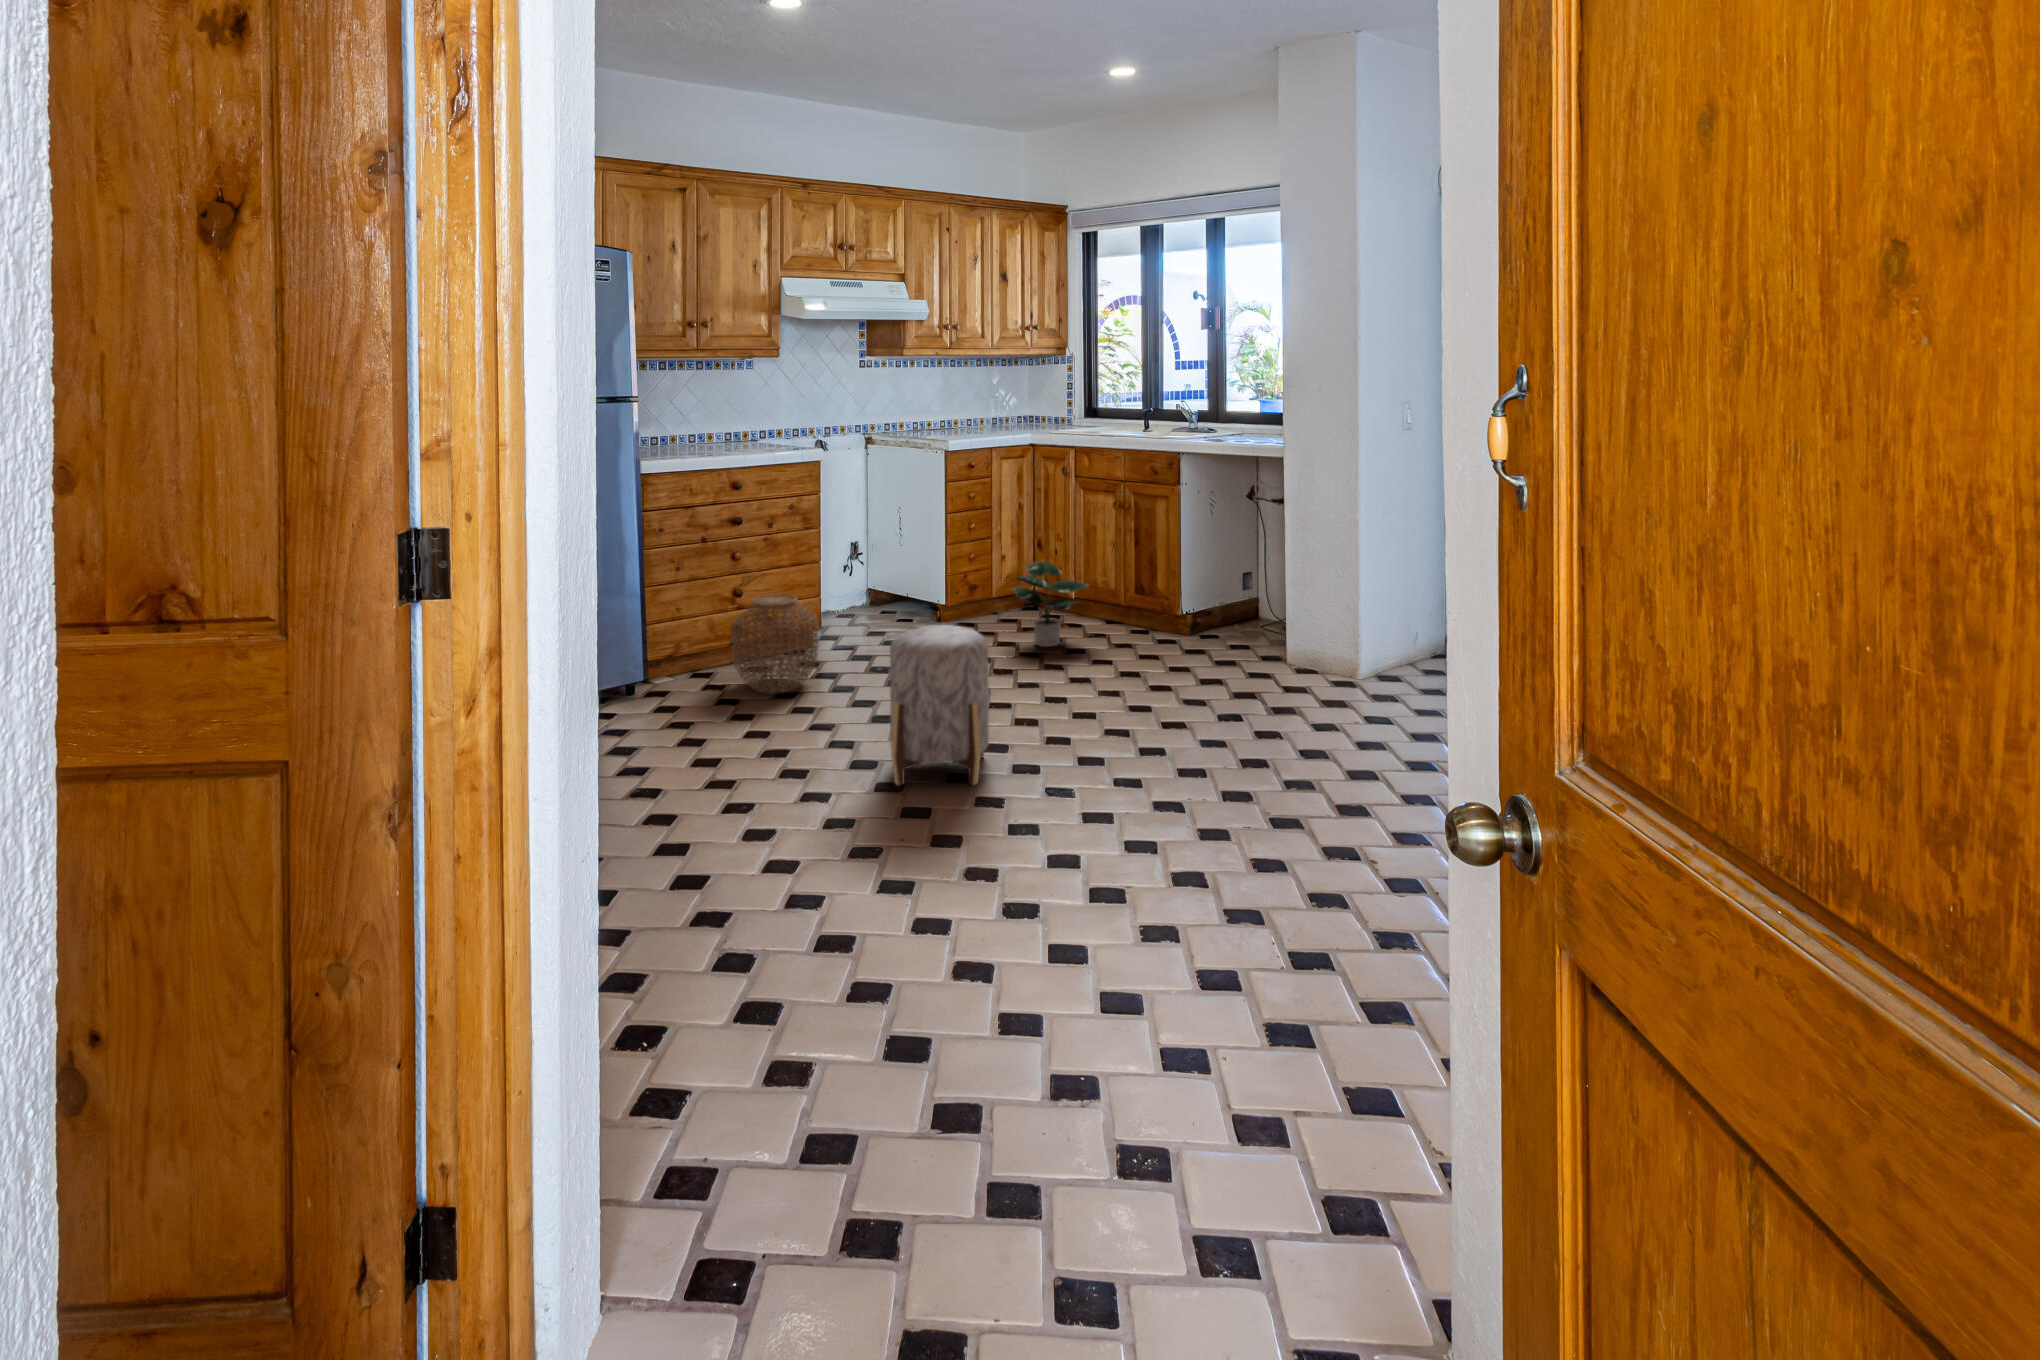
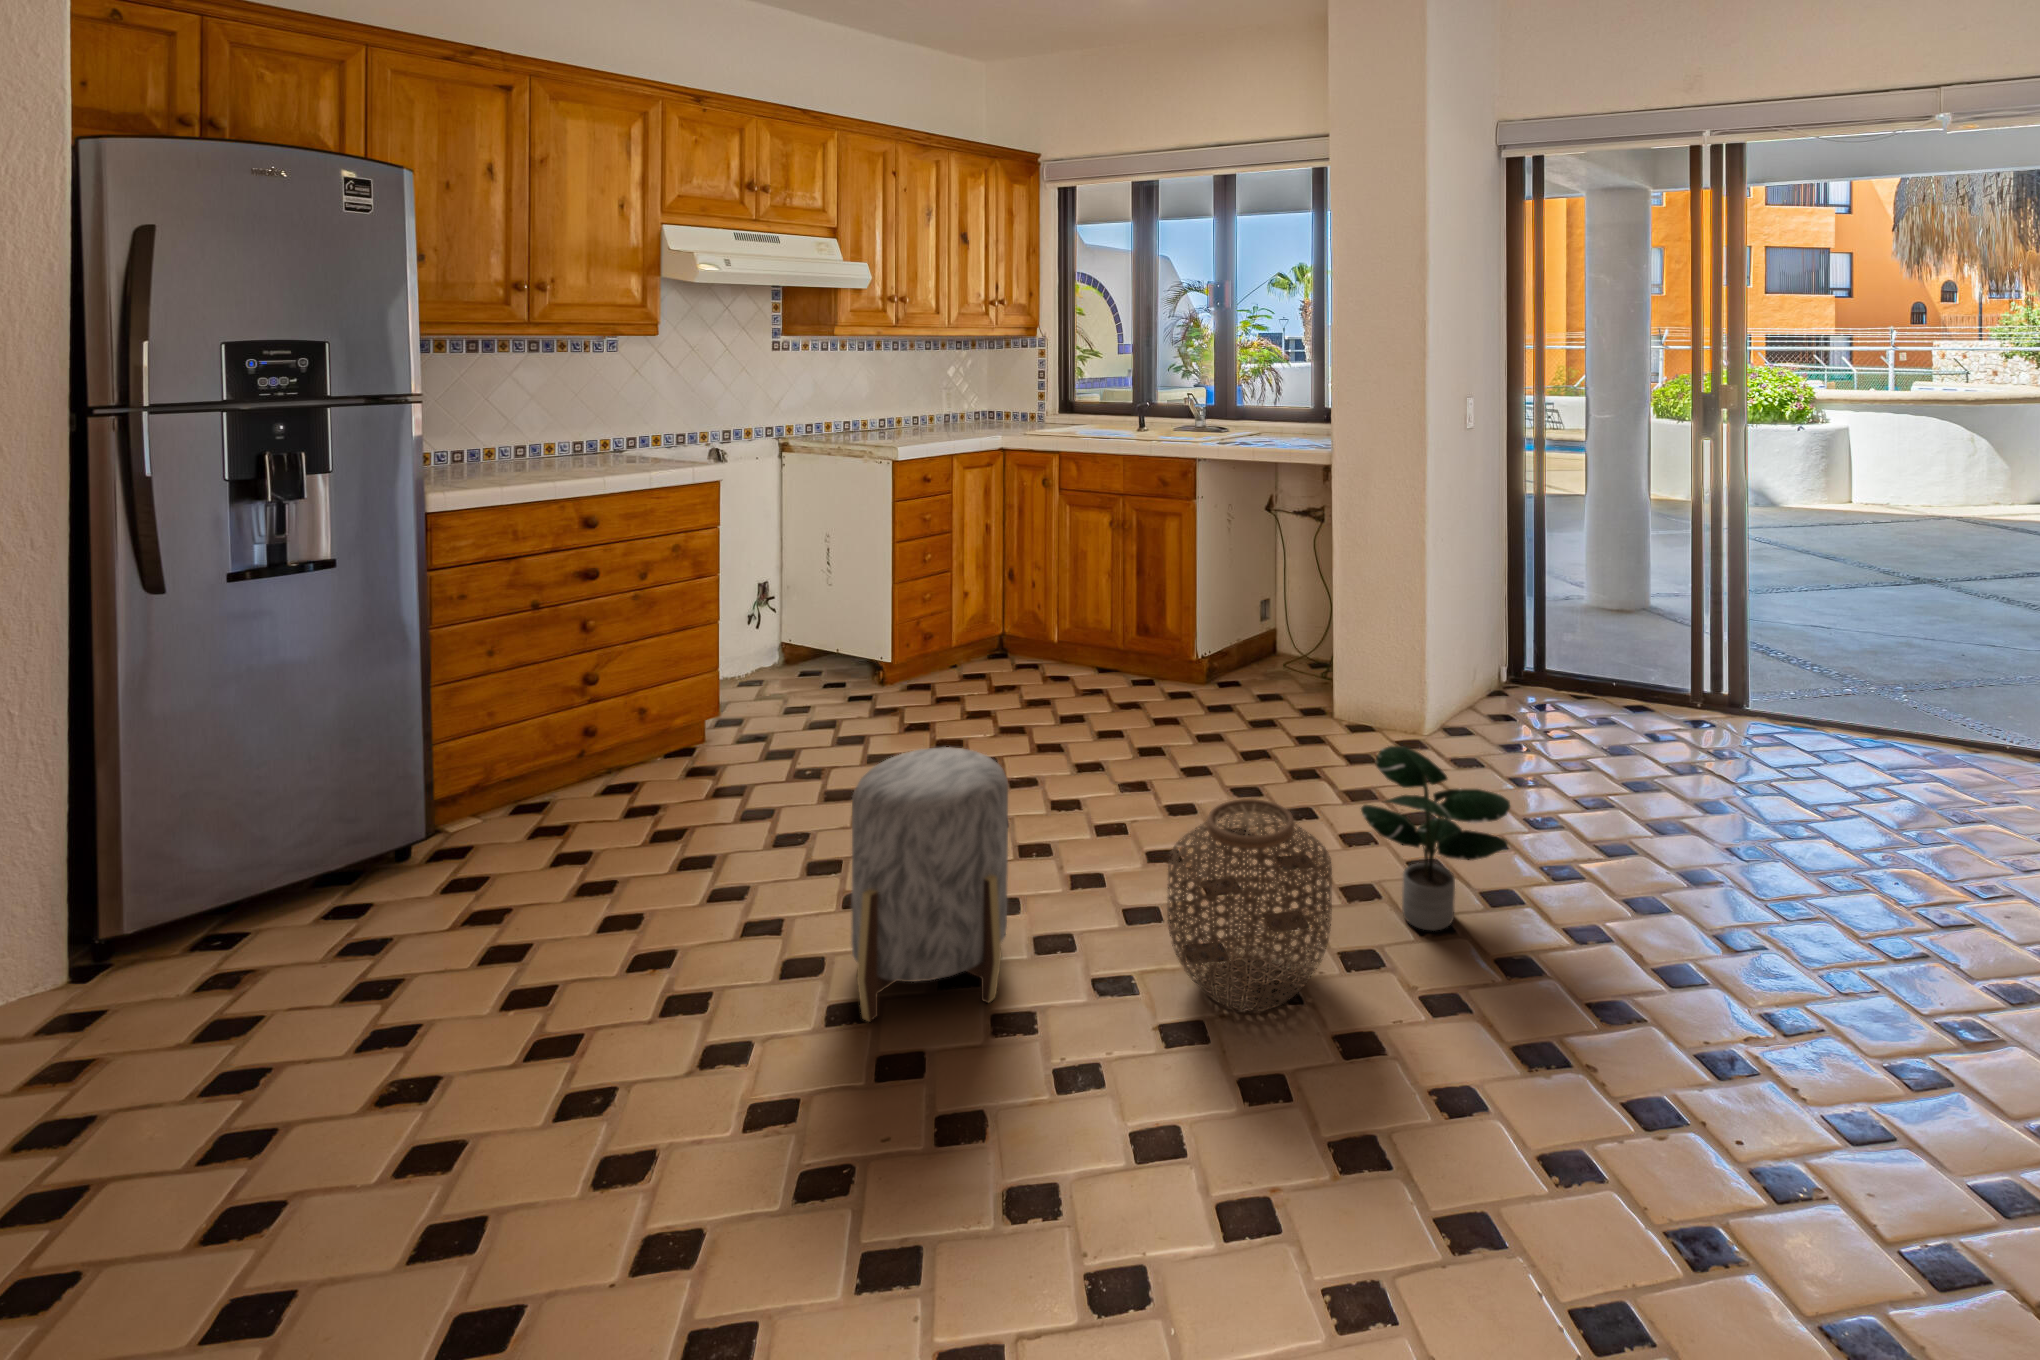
potted plant: present [1014,562,1088,647] -> present [1361,746,1510,931]
woven basket: present [731,594,819,693] -> present [1167,799,1332,1011]

